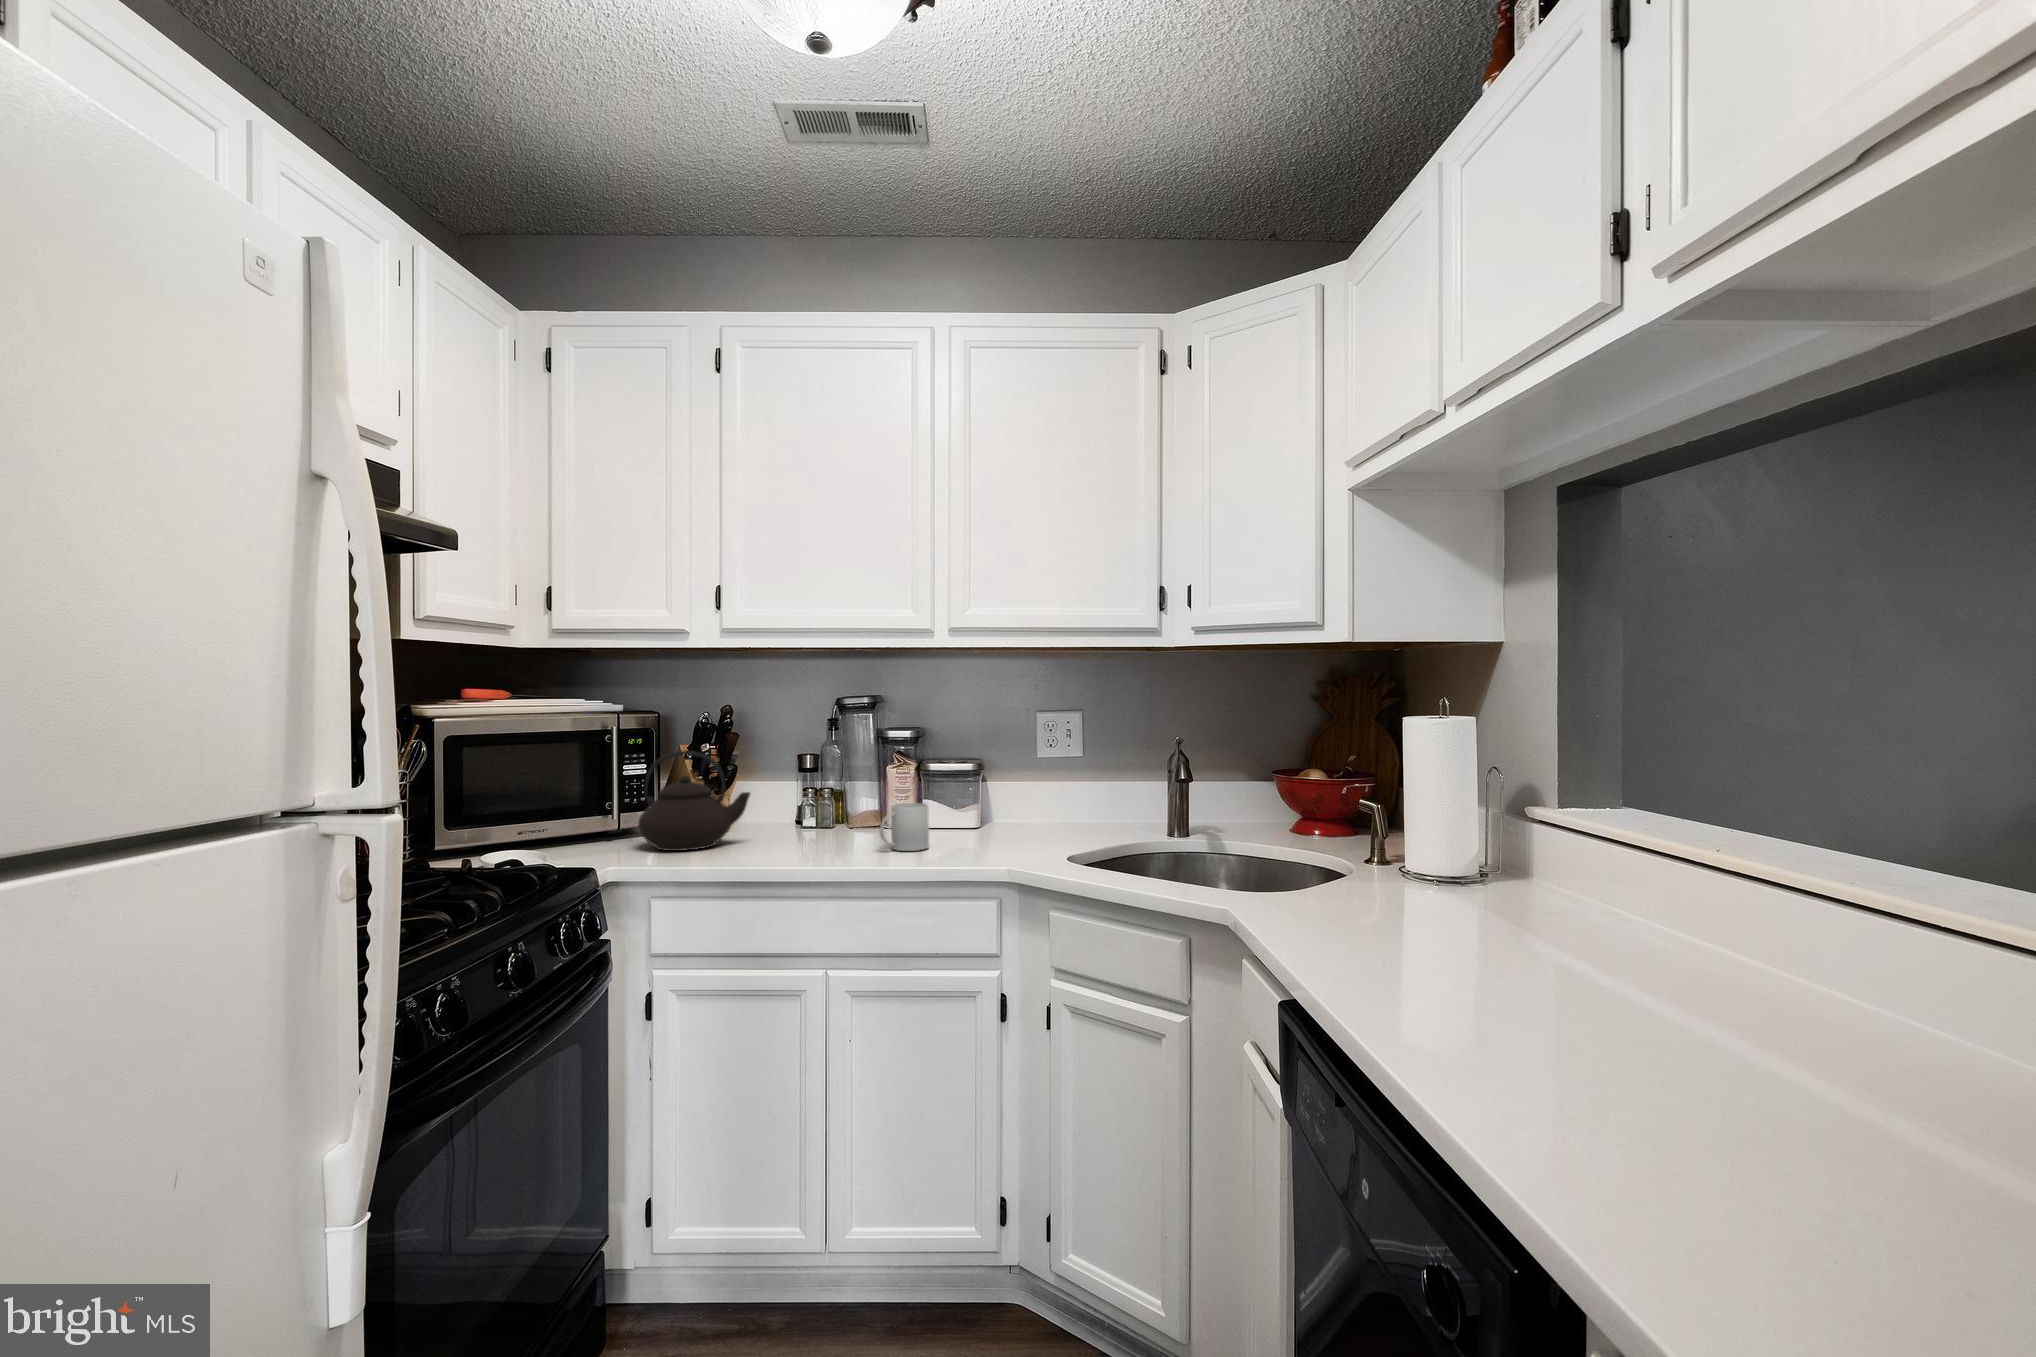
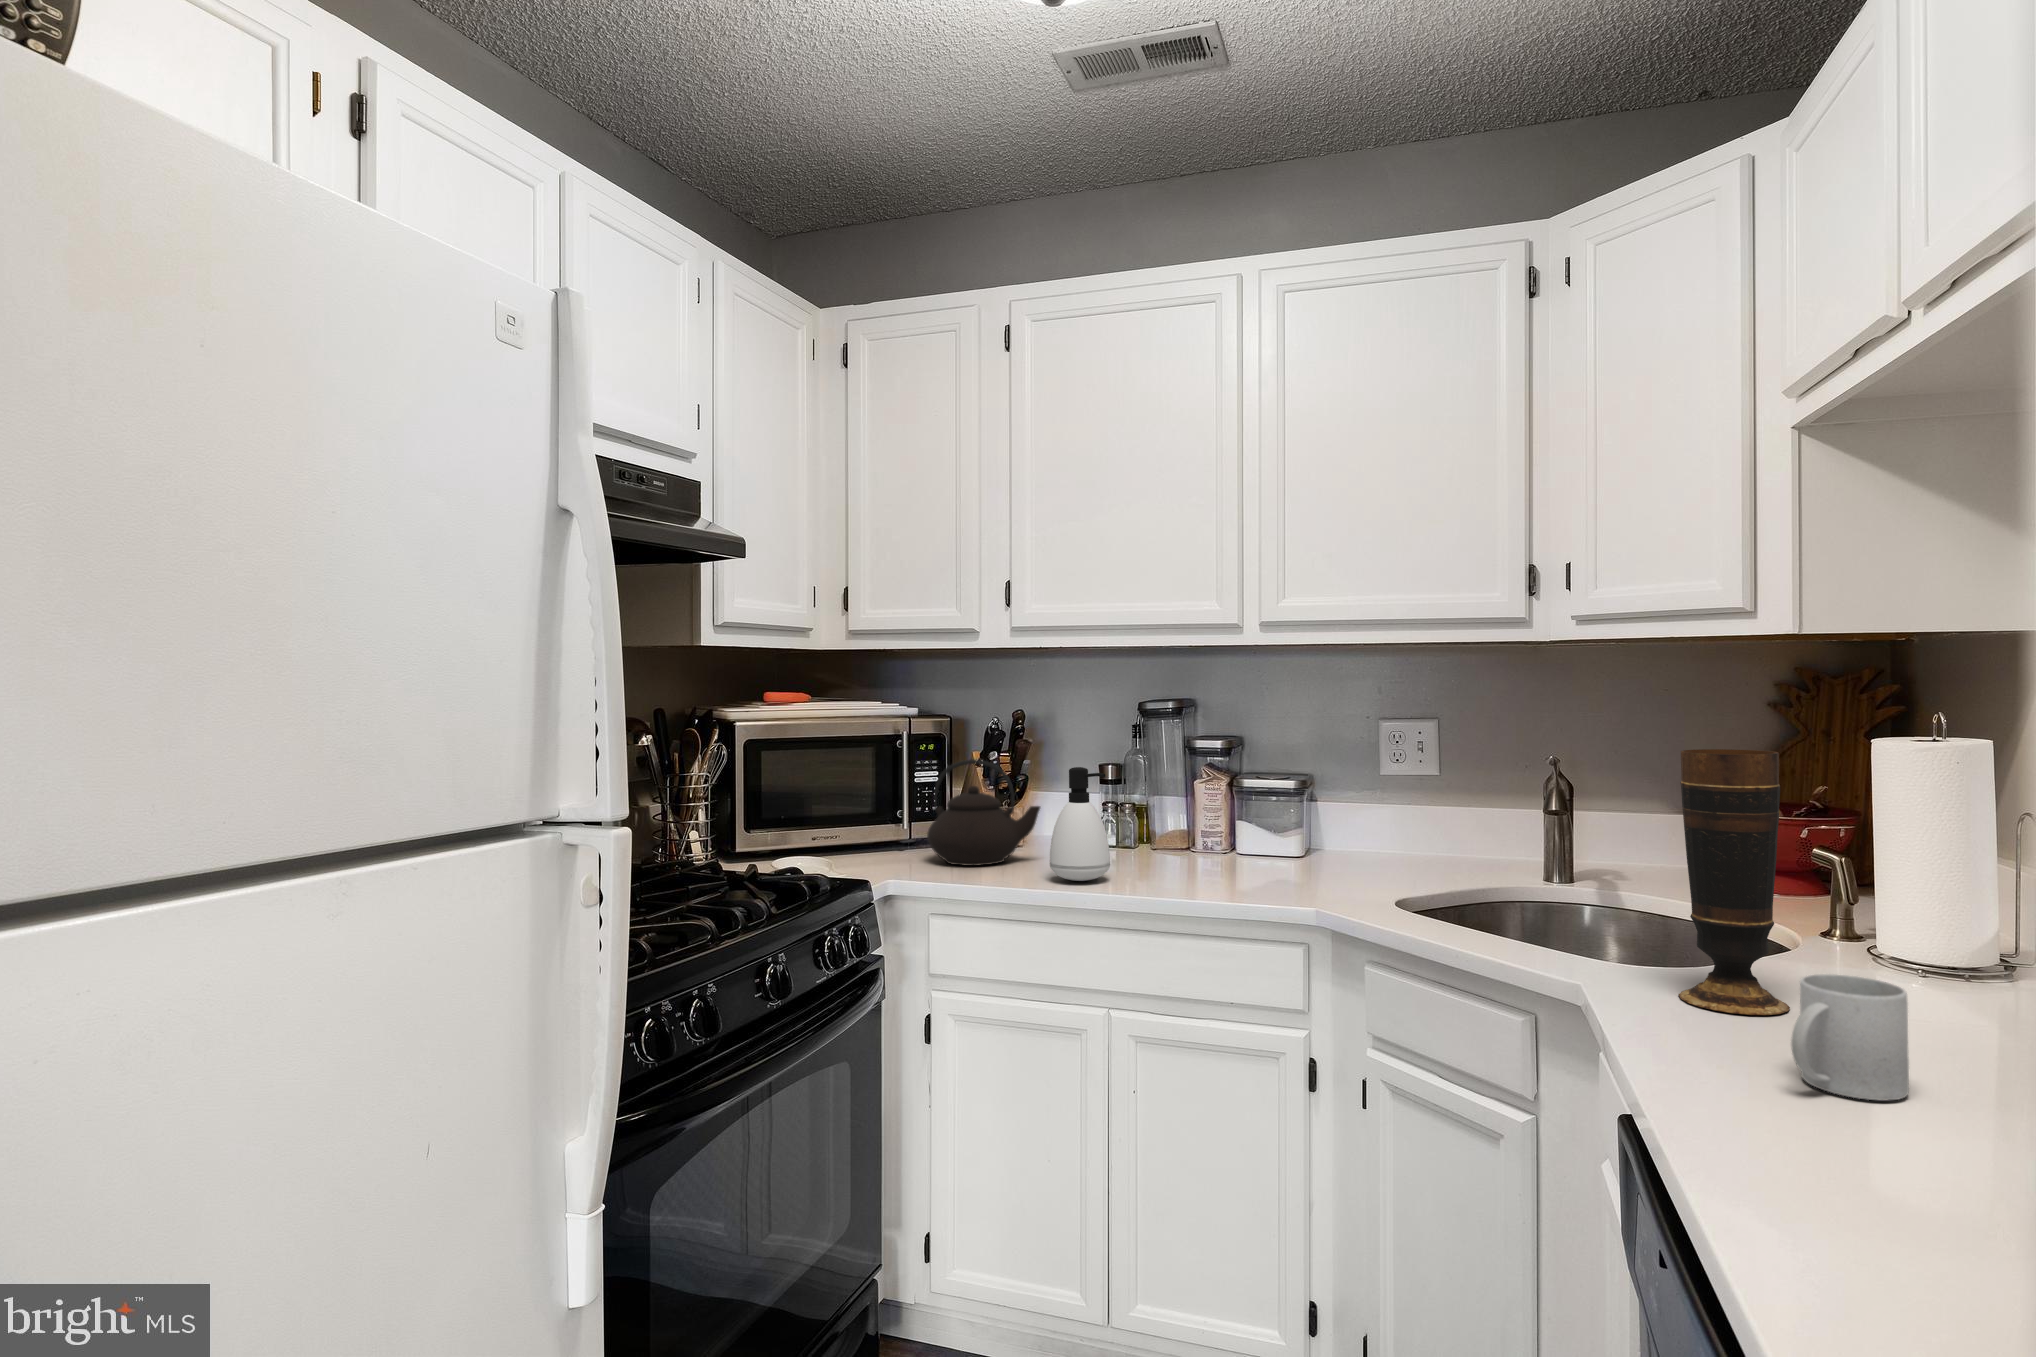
vase: none [1298,724,1372,922] -> present [1679,749,1790,1015]
soap dispenser: none [766,754,822,858] -> present [1050,767,1110,881]
mug: present [880,803,929,851] -> present [1791,974,1909,1100]

